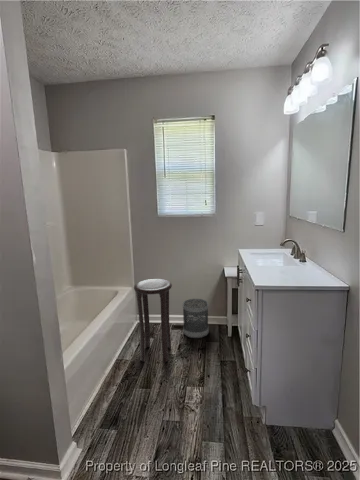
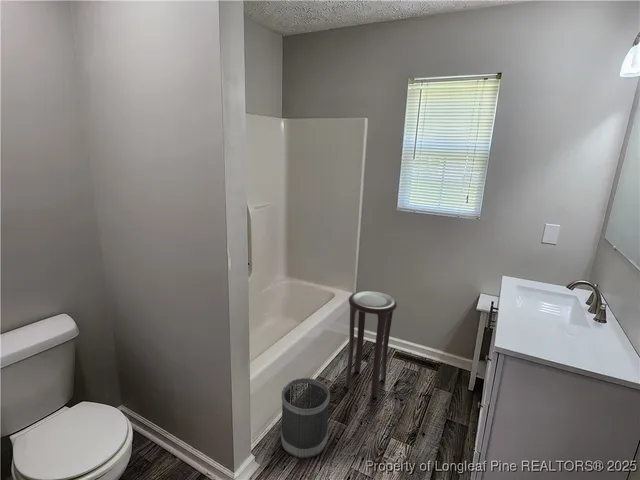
wastebasket: present [183,299,209,338] -> present [281,378,330,458]

